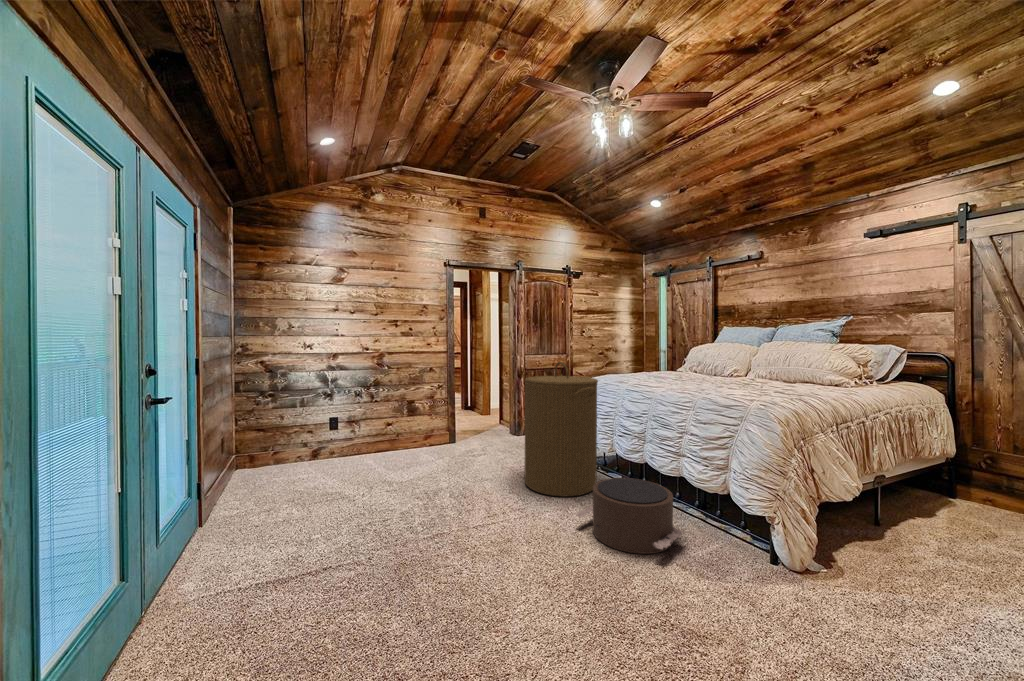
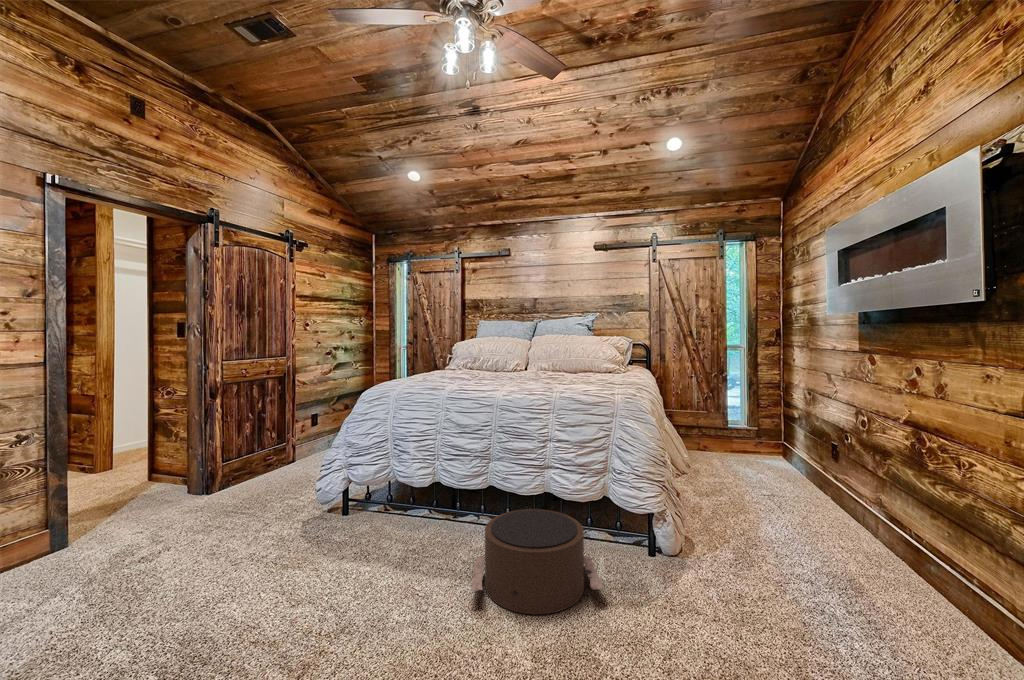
laundry hamper: present [524,362,598,497] -> none [314,369,439,578]

